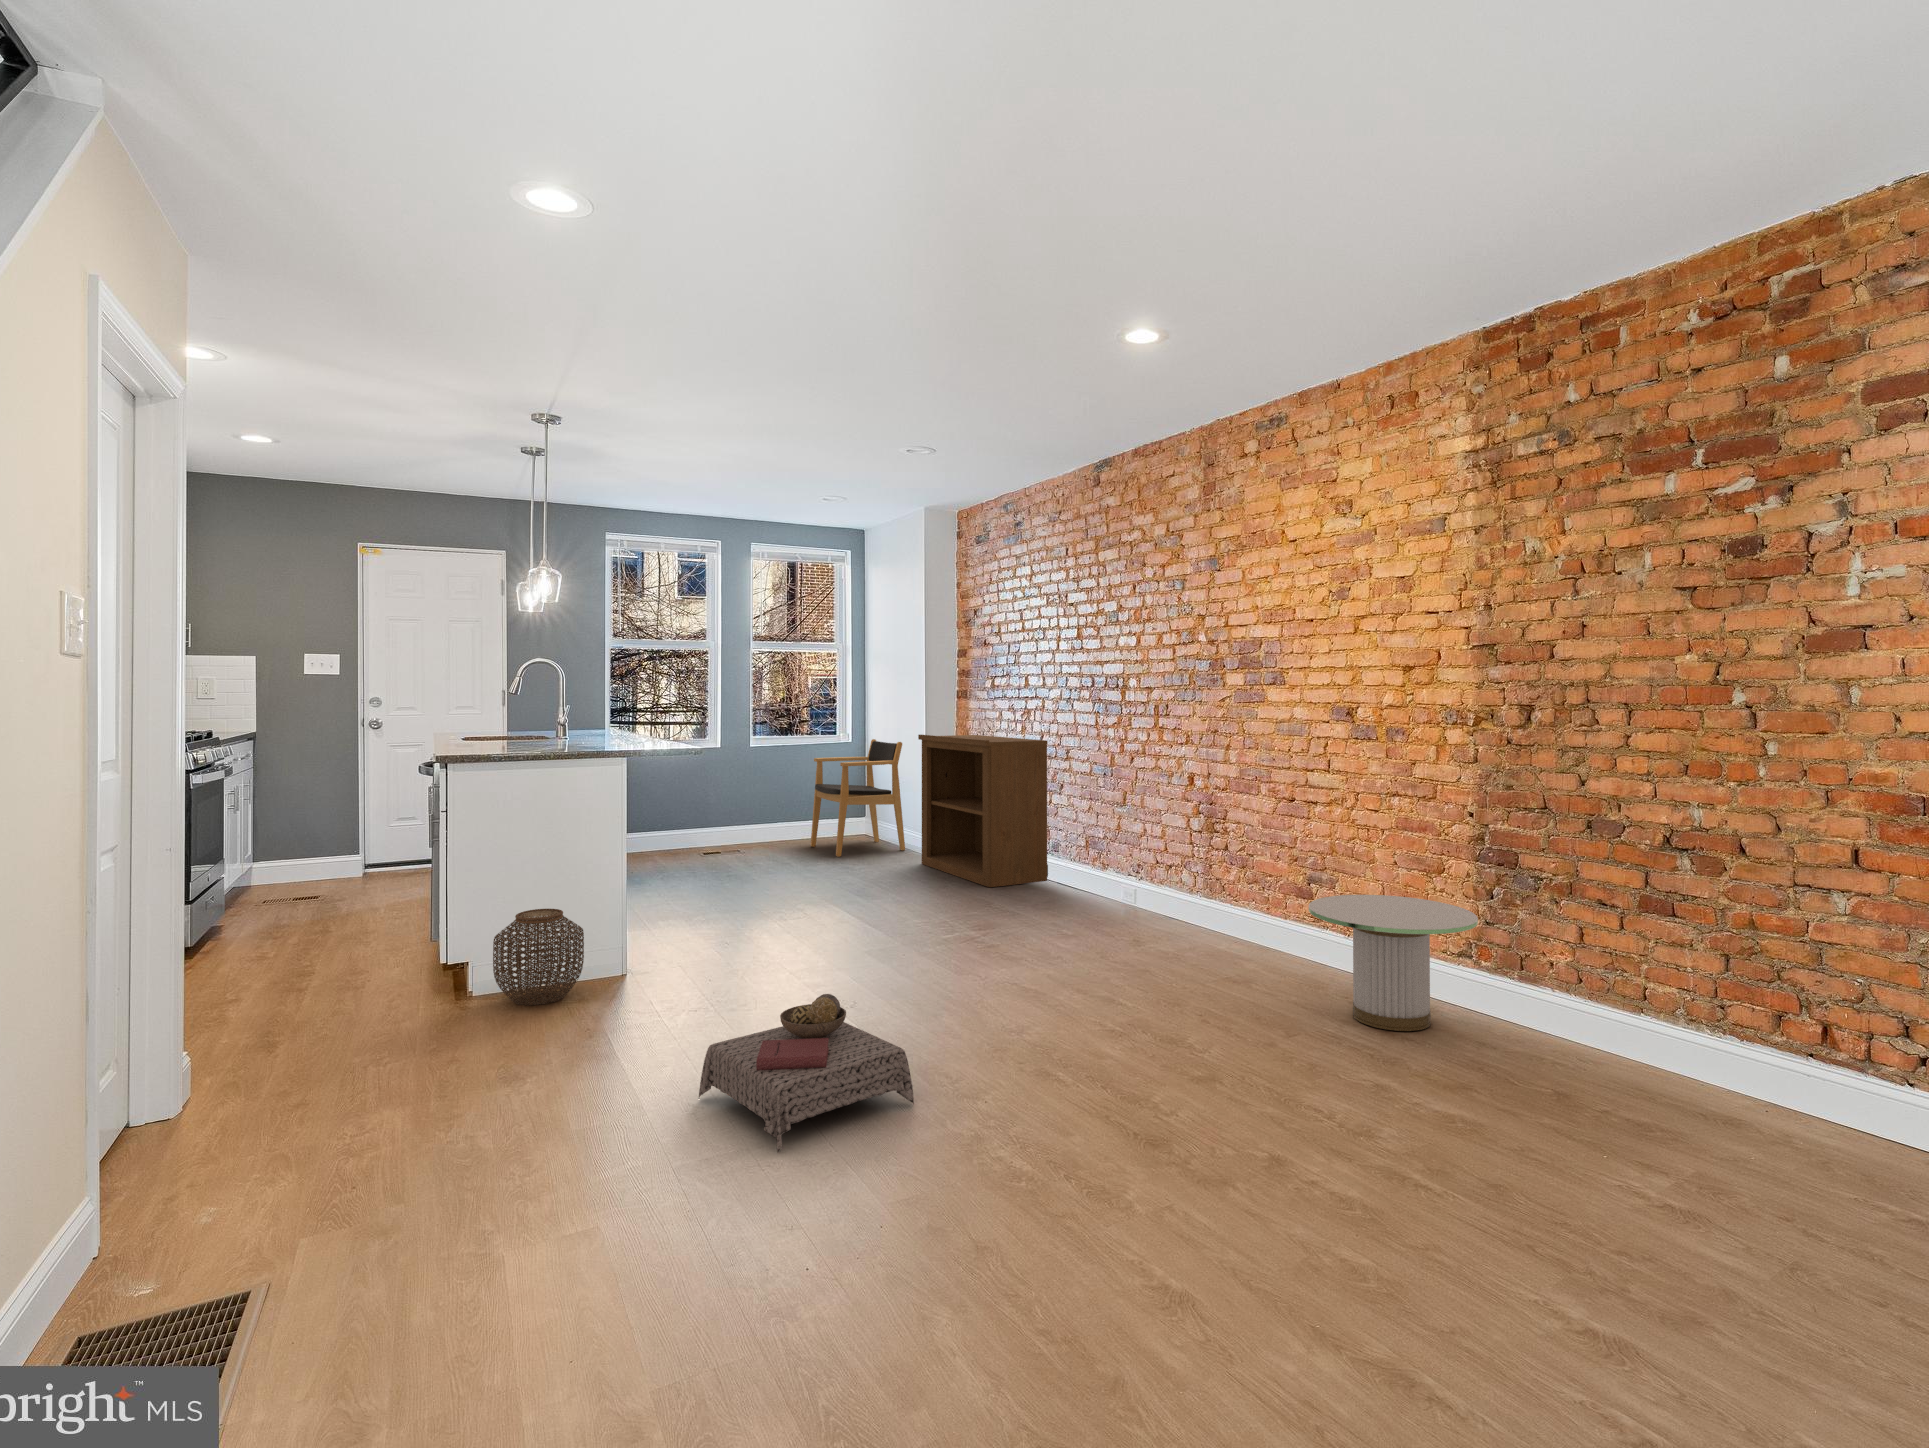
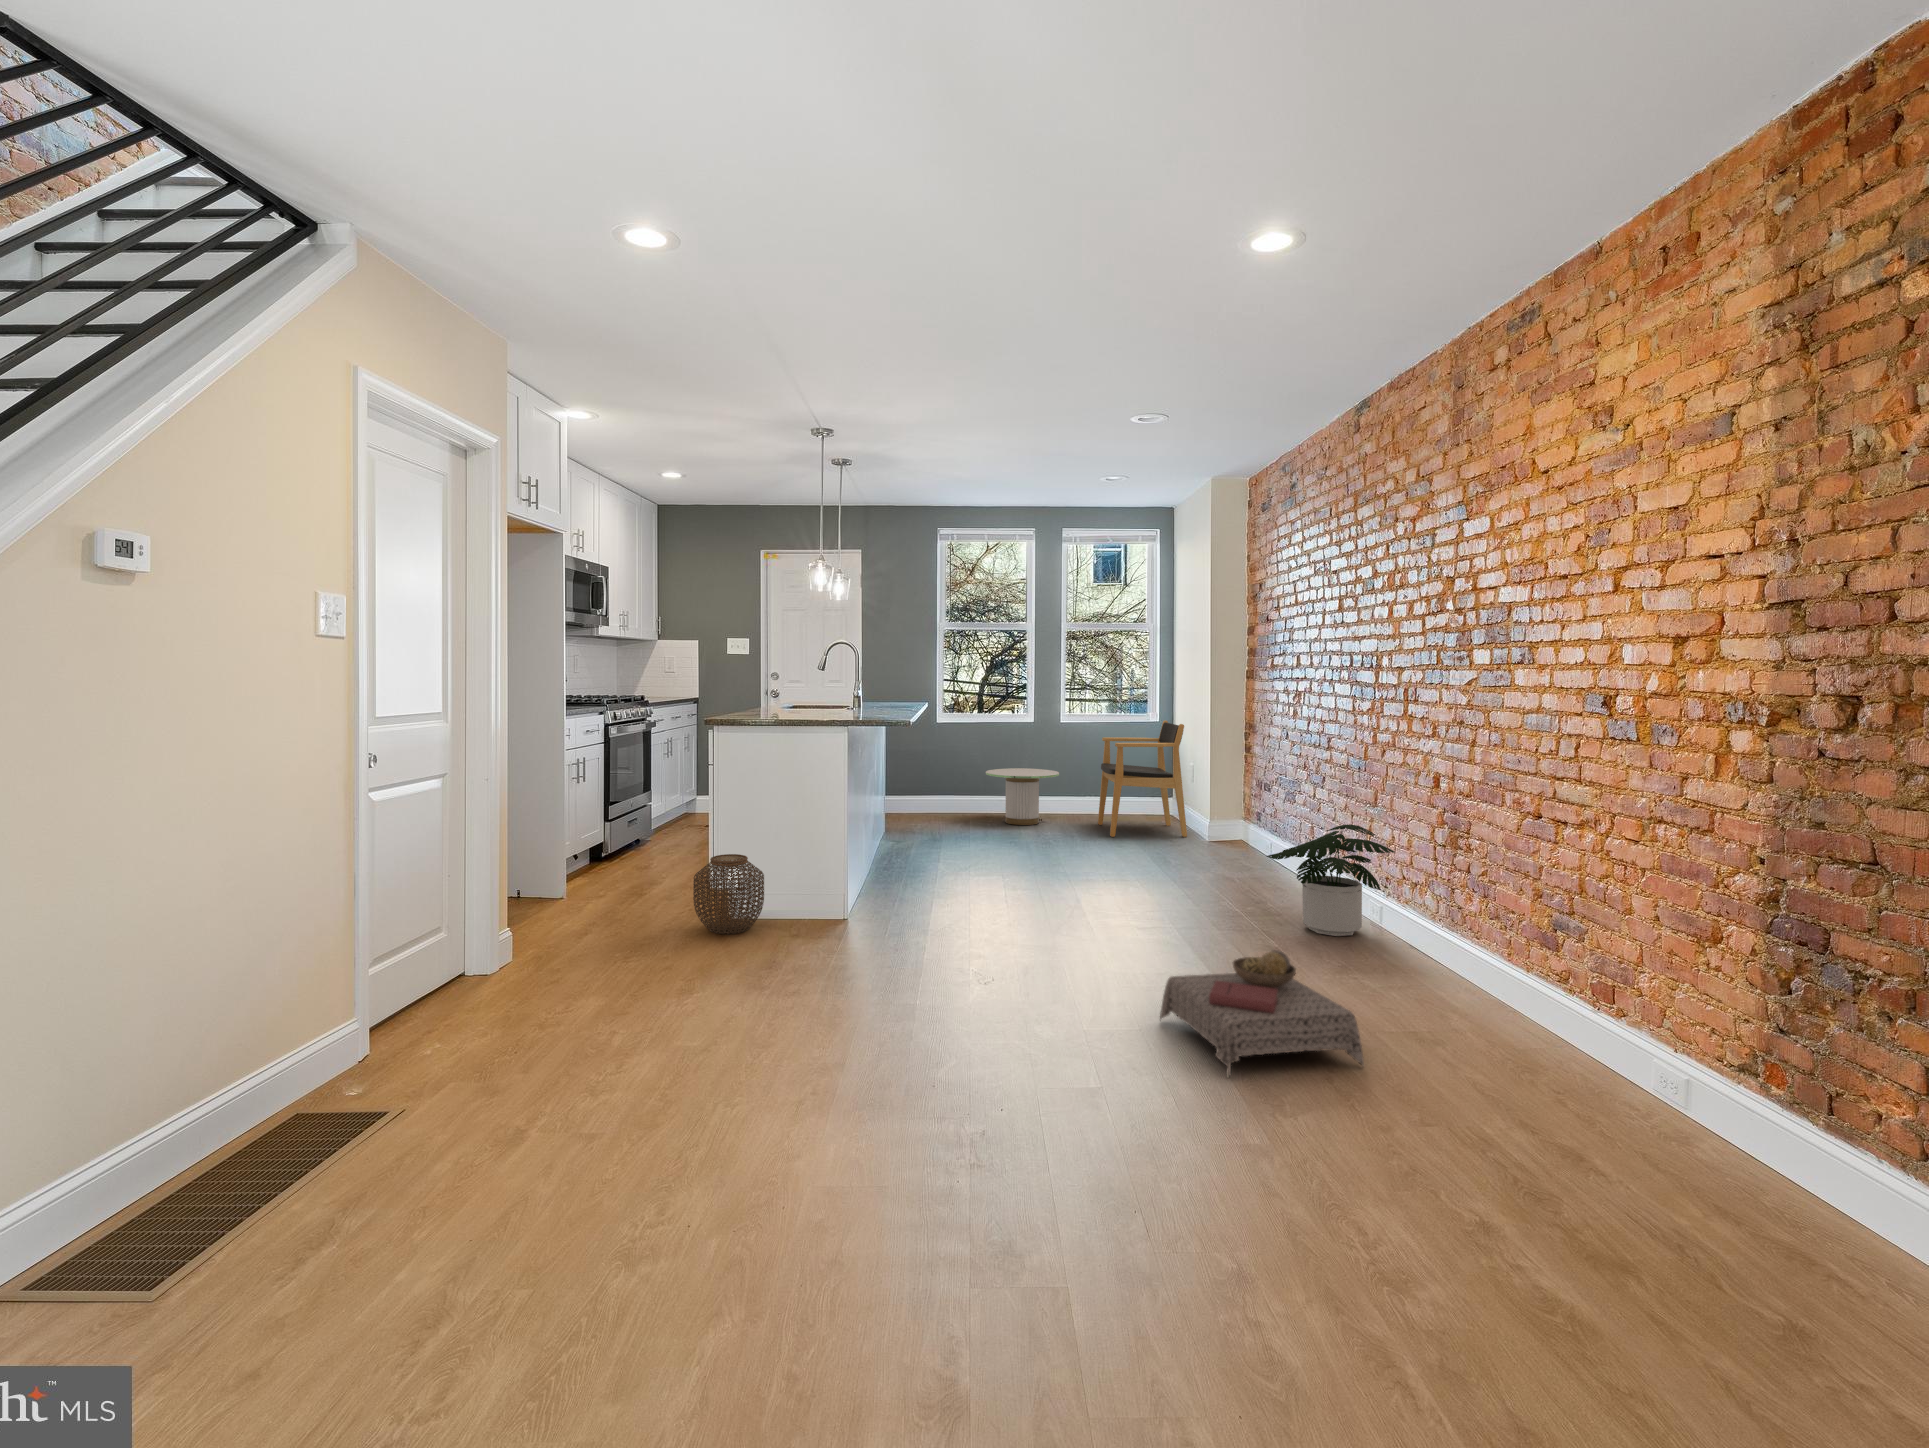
bookshelf: present [918,735,1048,887] -> none [1184,717,1308,886]
potted plant: none [1049,821,1155,917] -> present [1267,824,1395,936]
side table: present [1309,895,1478,1031] -> present [986,768,1059,825]
ottoman: present [699,994,914,1153] -> present [1160,950,1364,1077]

